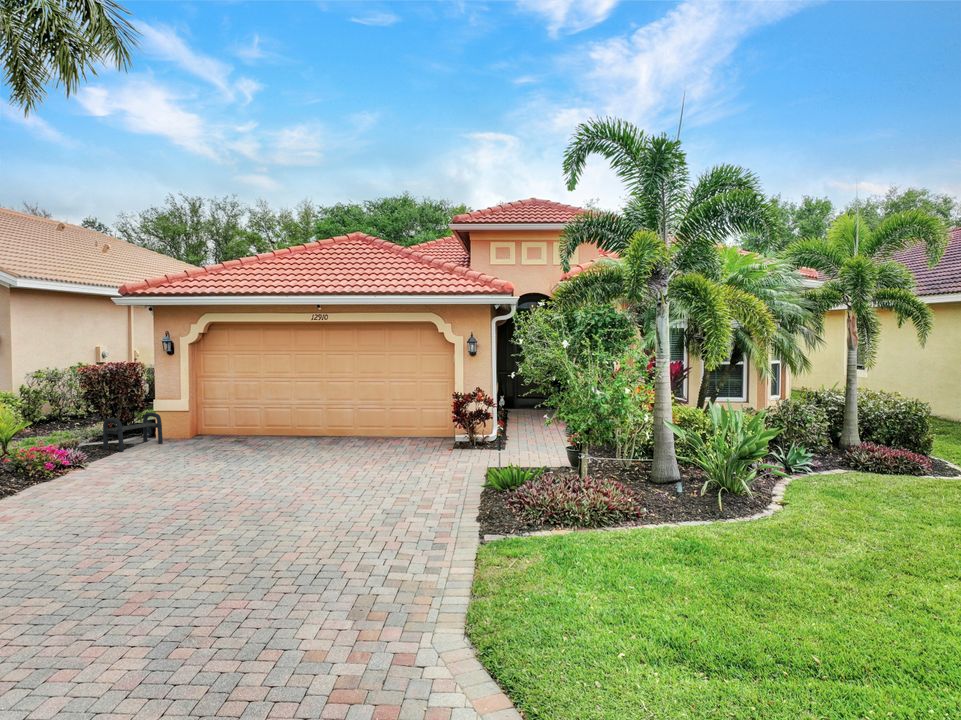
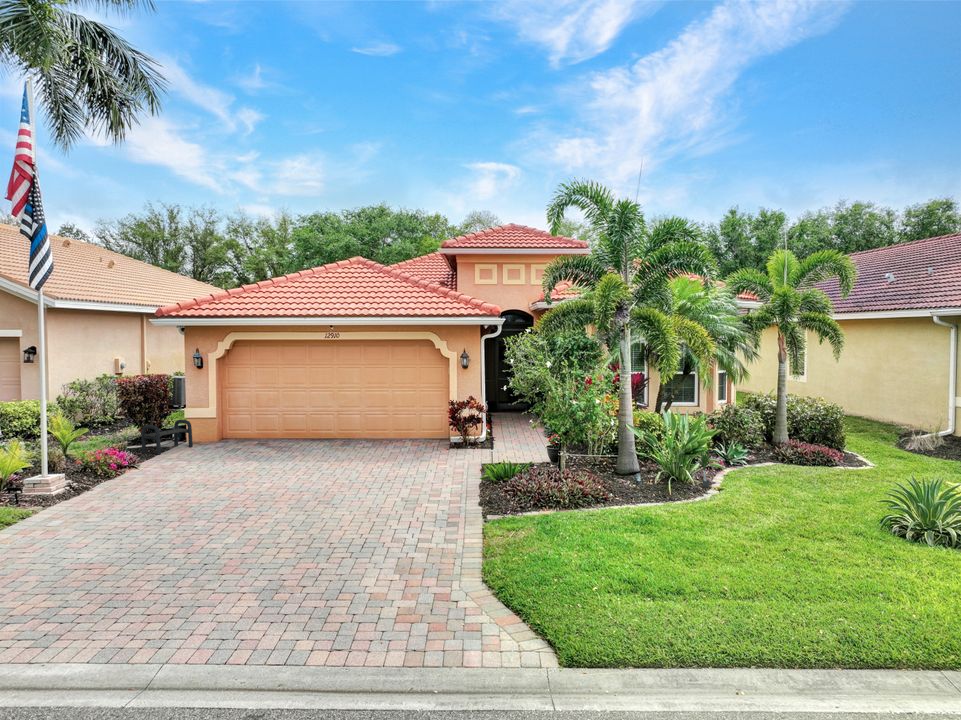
potted plant: none [745,449,783,501] -> present [699,451,711,487]

